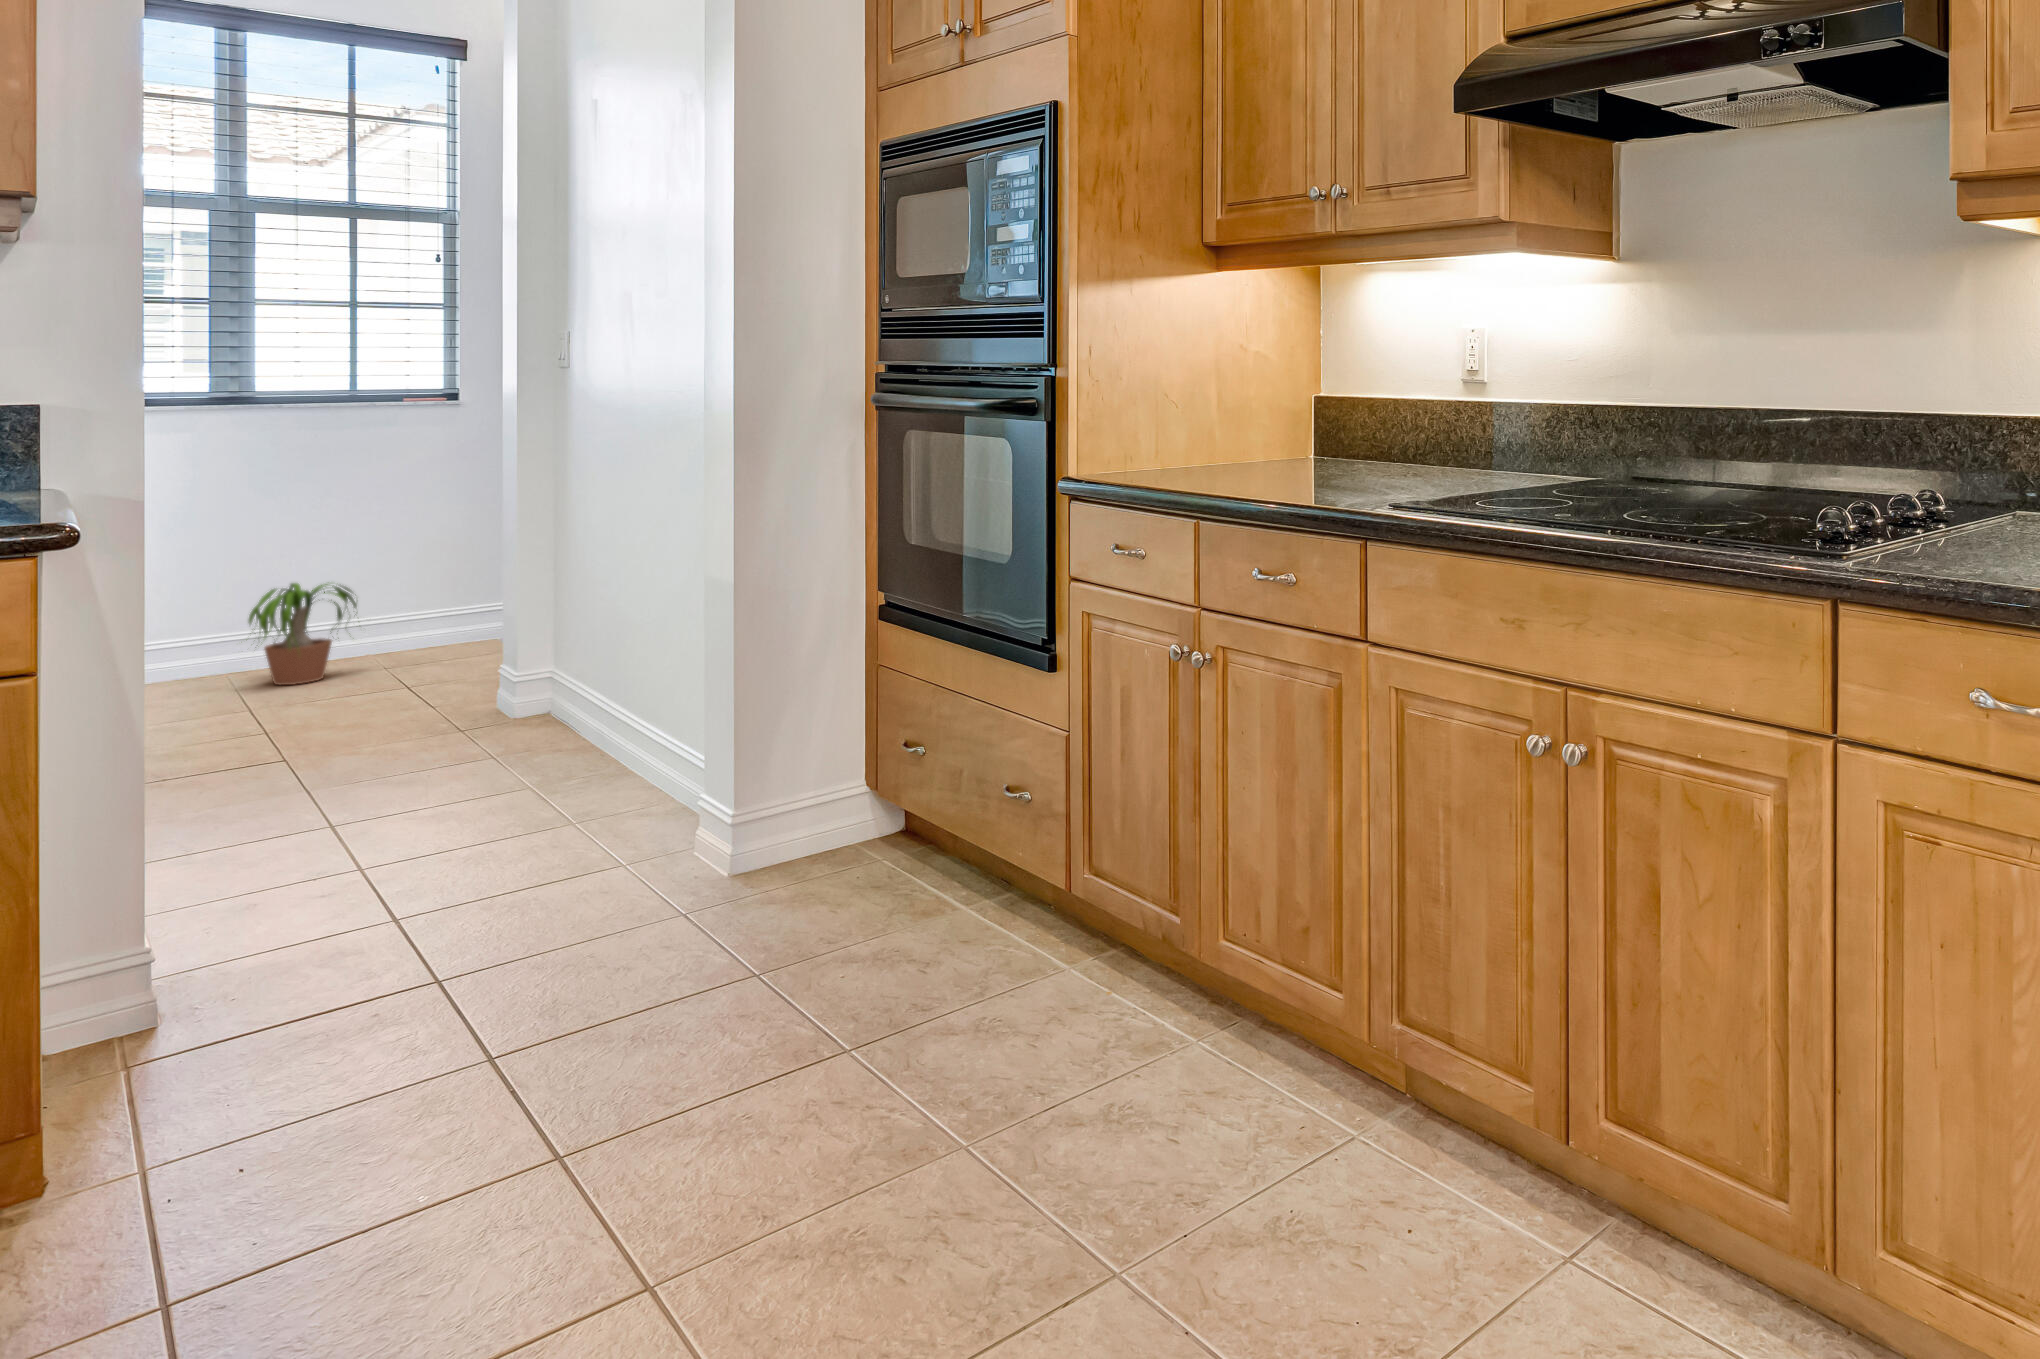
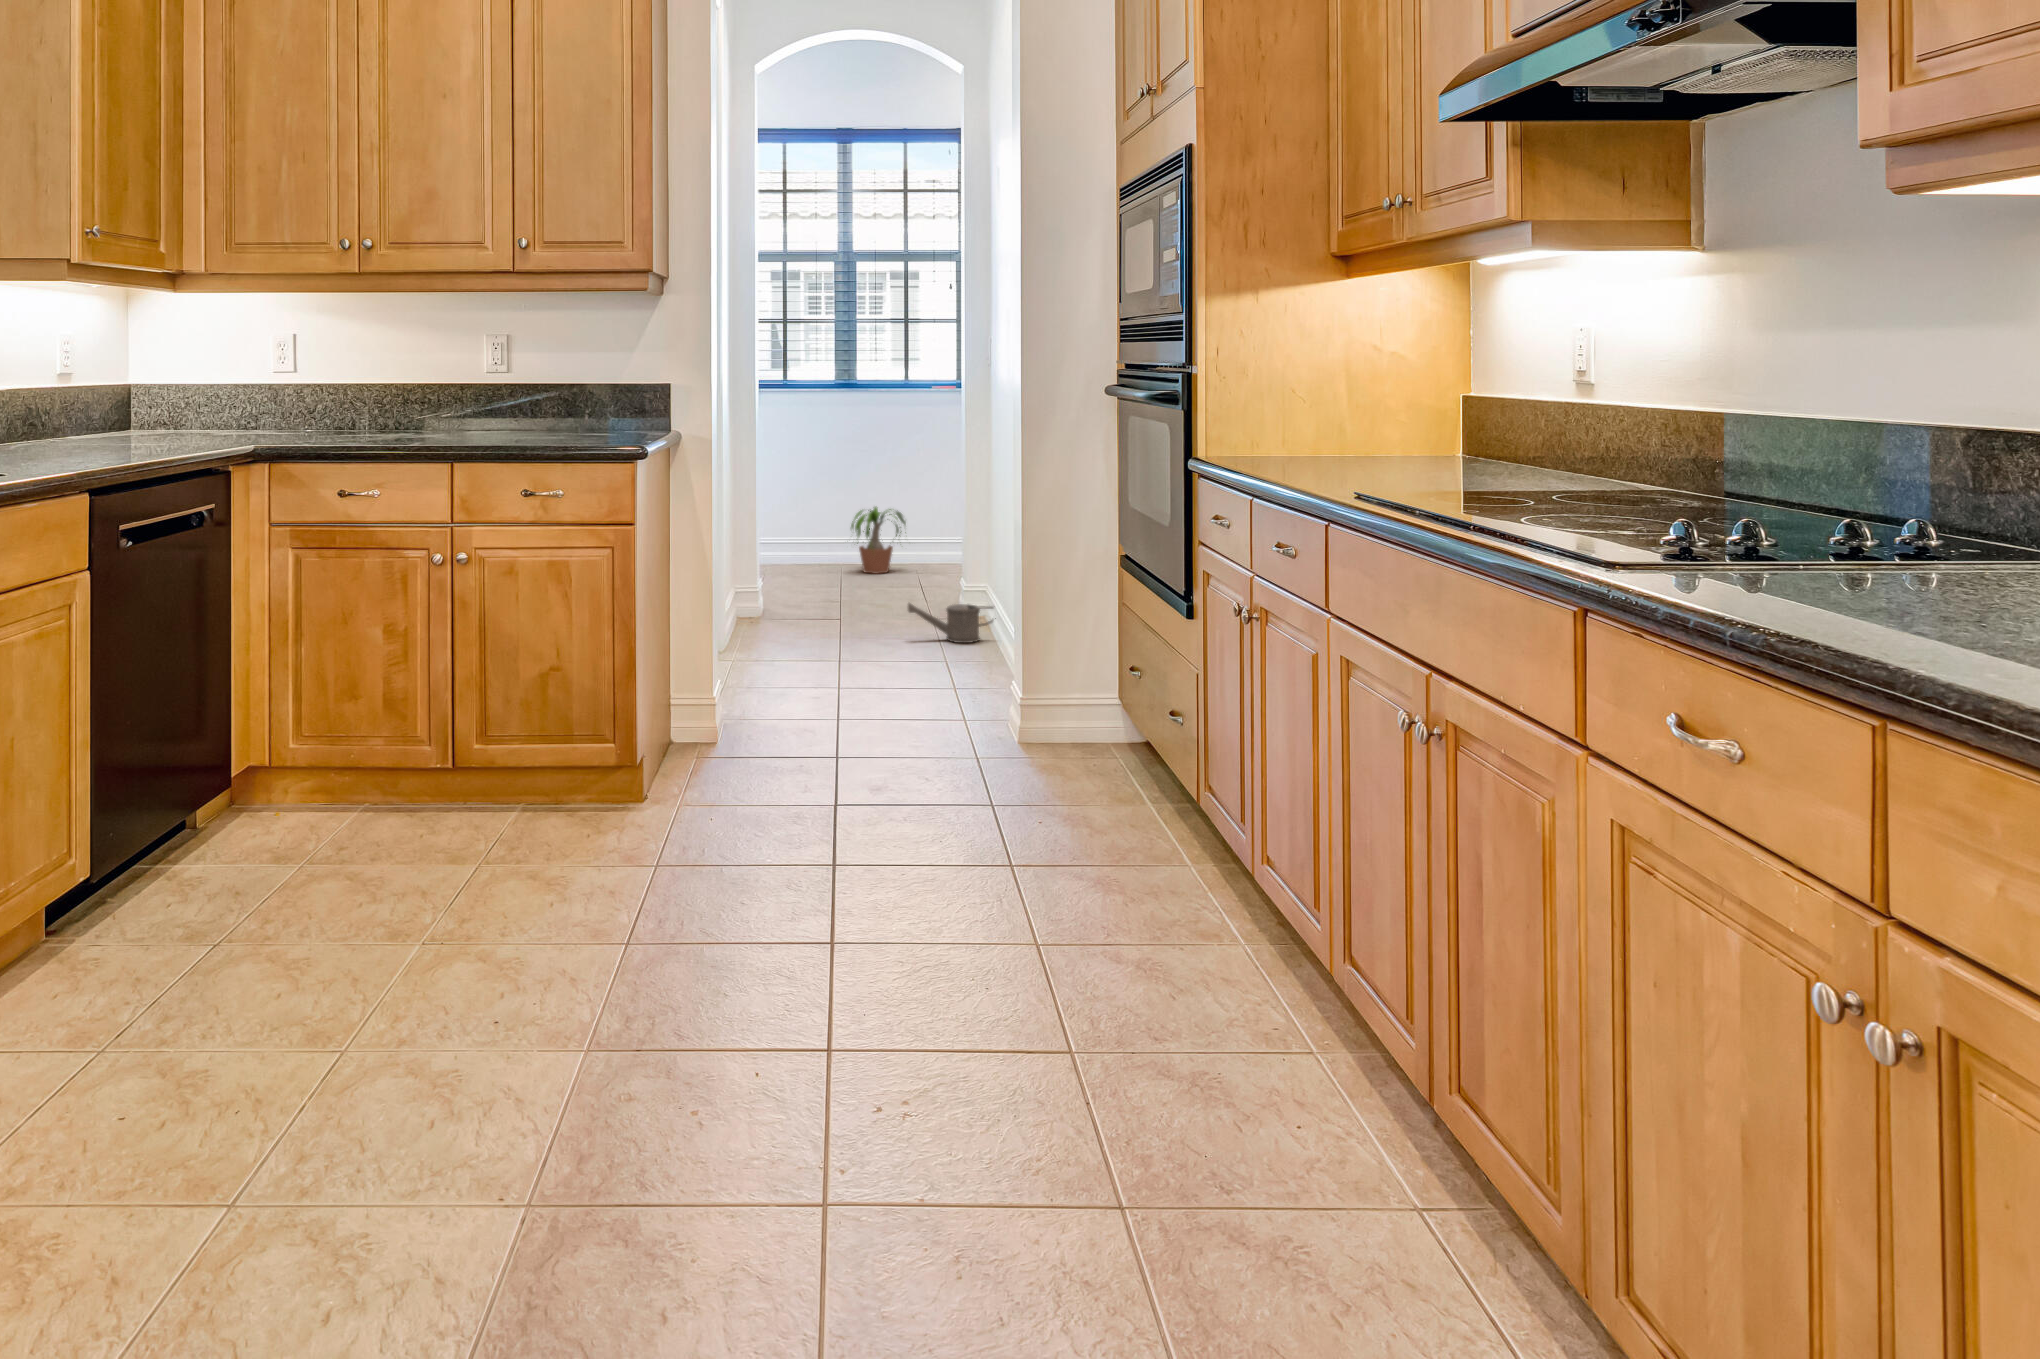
watering can: none [439,701,592,762] -> present [908,603,996,643]

